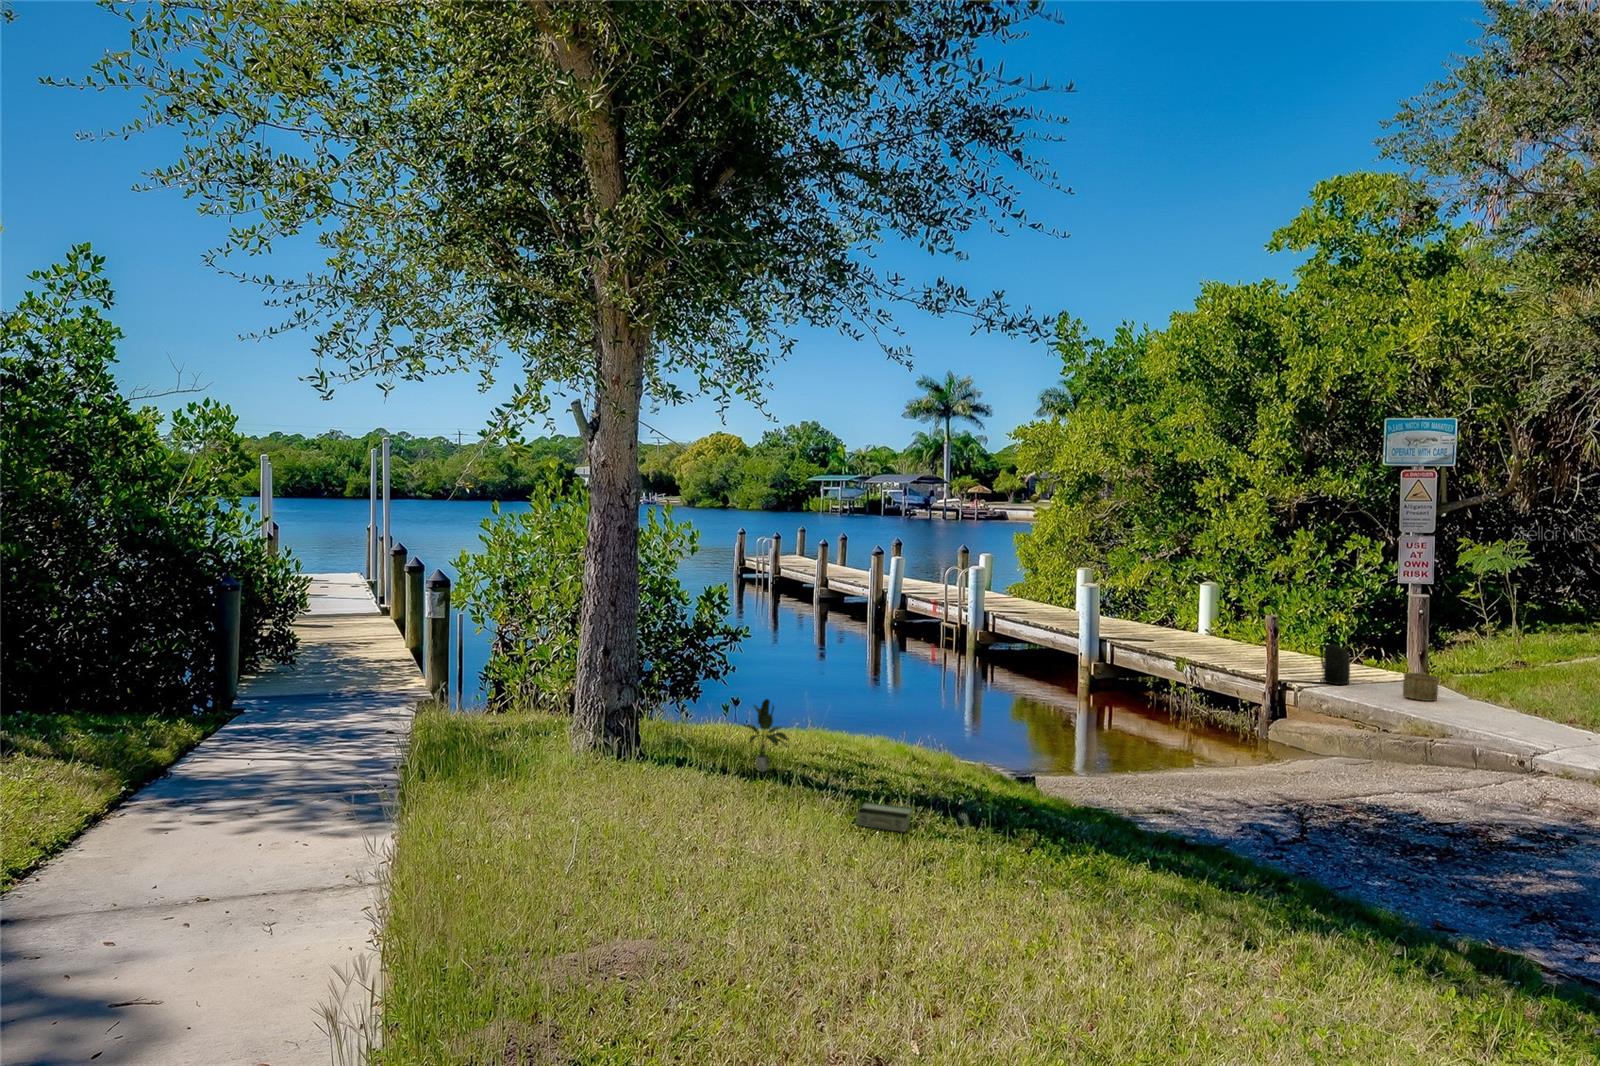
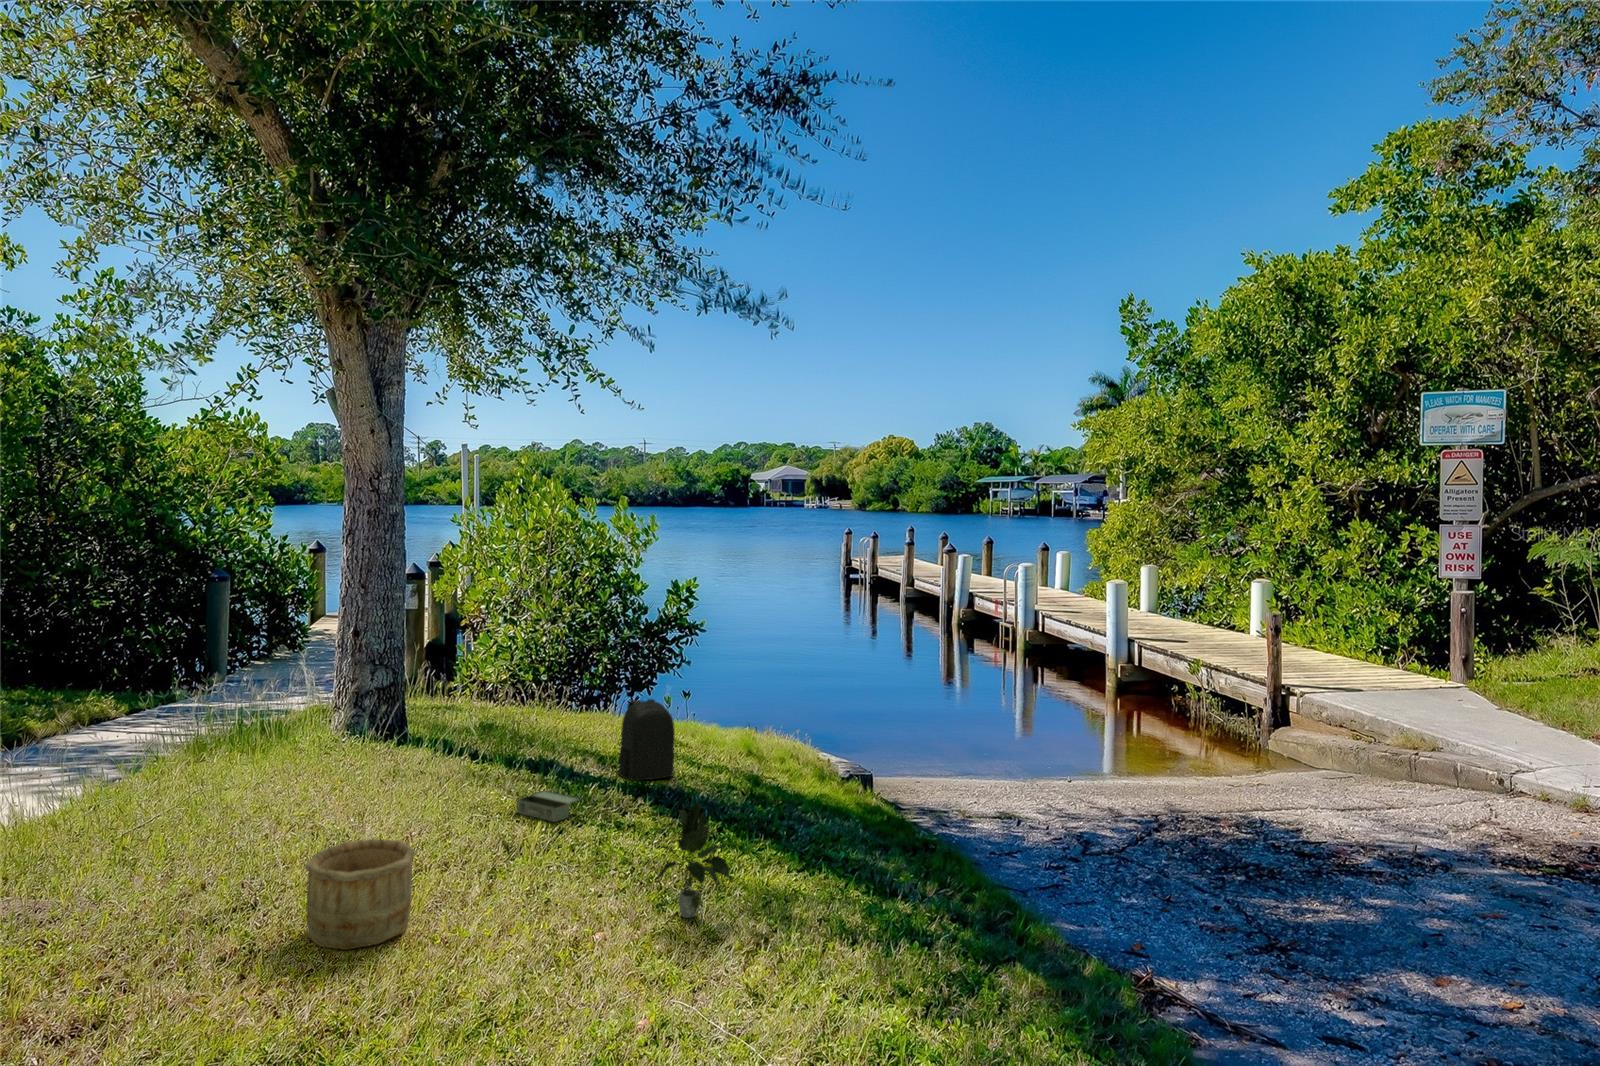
backpack: present [1321,643,1350,685] -> present [618,699,675,781]
wooden bucket: present [1403,673,1439,701] -> present [305,839,415,950]
potted plant: present [744,699,789,772] -> present [657,804,732,918]

